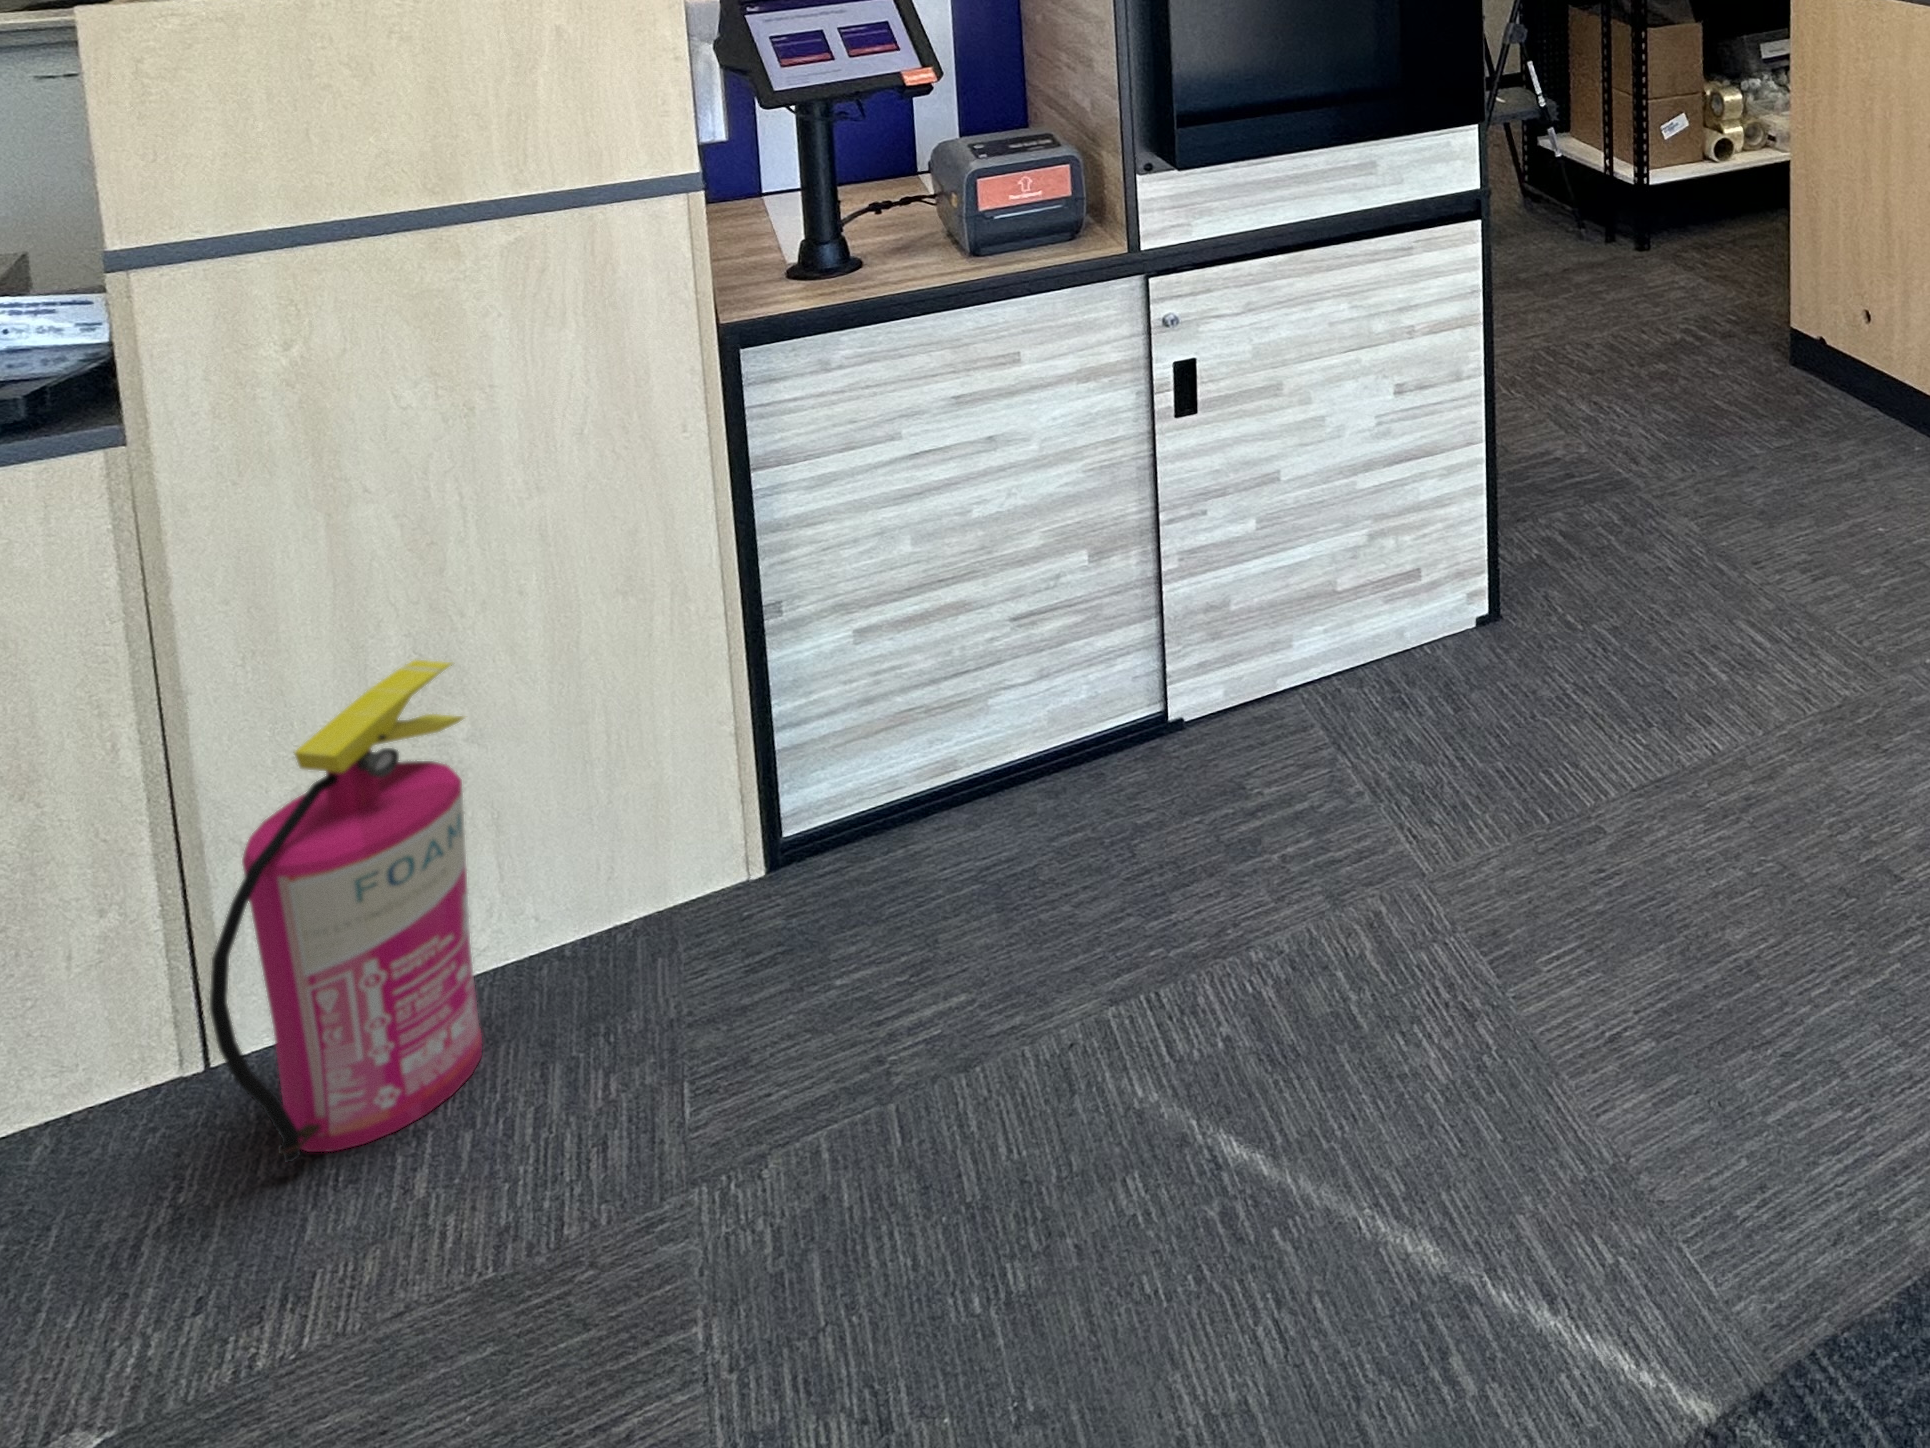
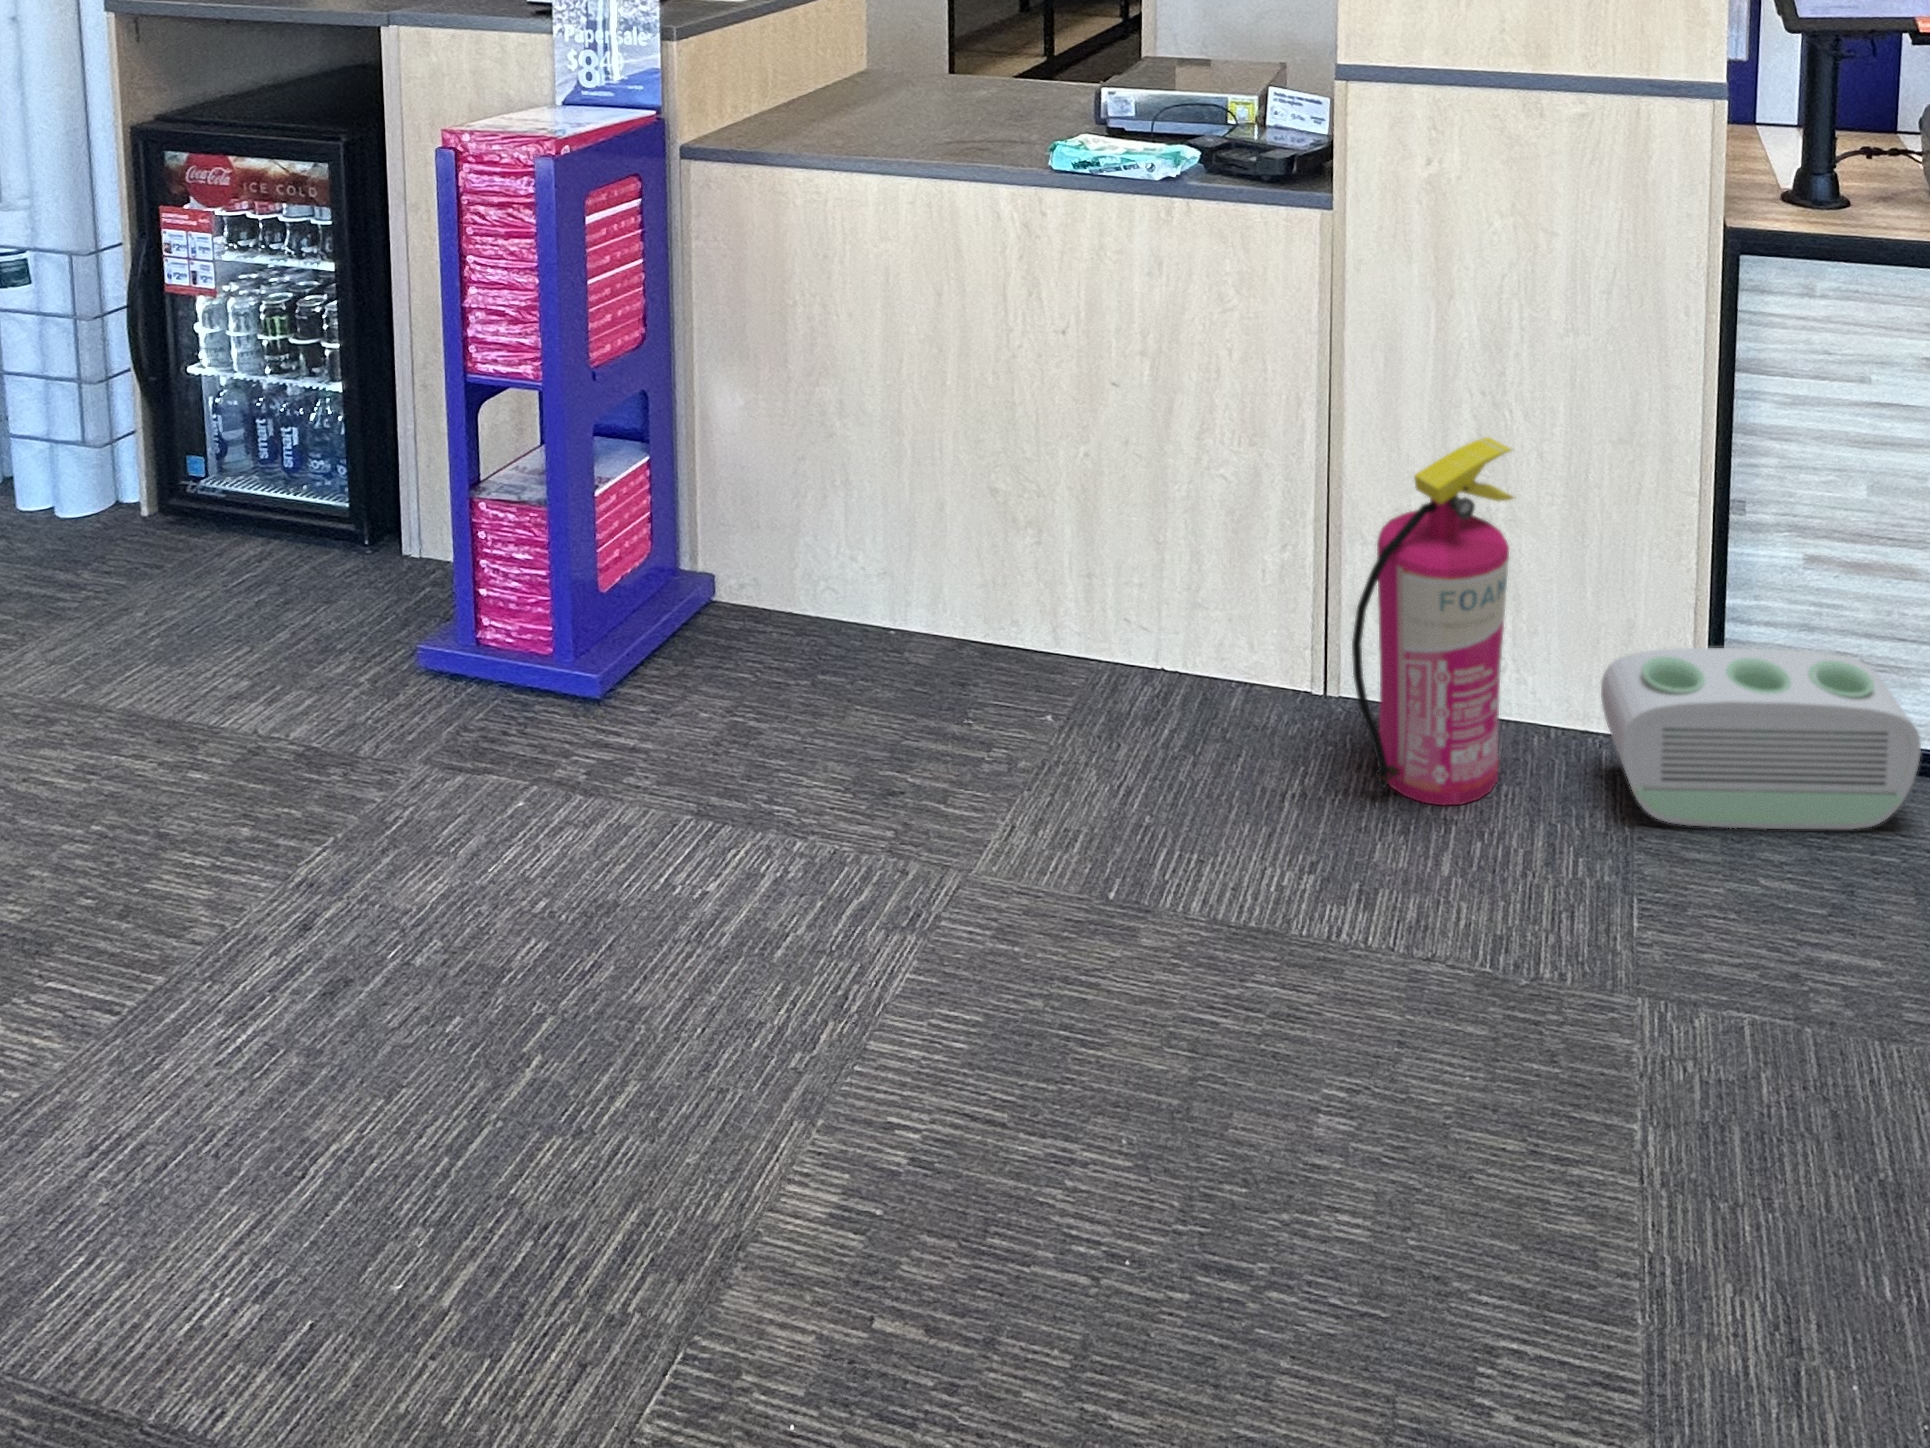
air purifier: none [617,712,989,989] -> present [1601,648,1921,829]

